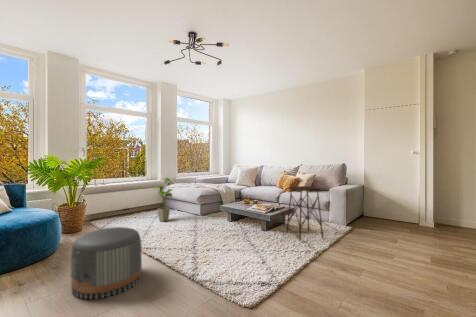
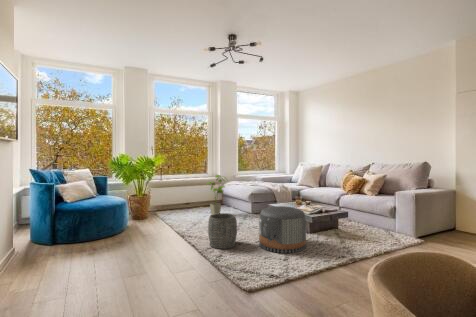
side table: present [287,186,323,240] -> none [332,187,371,247]
woven basket: none [174,219,205,259] -> present [208,213,237,249]
pouf: present [71,227,142,299] -> present [259,206,306,253]

